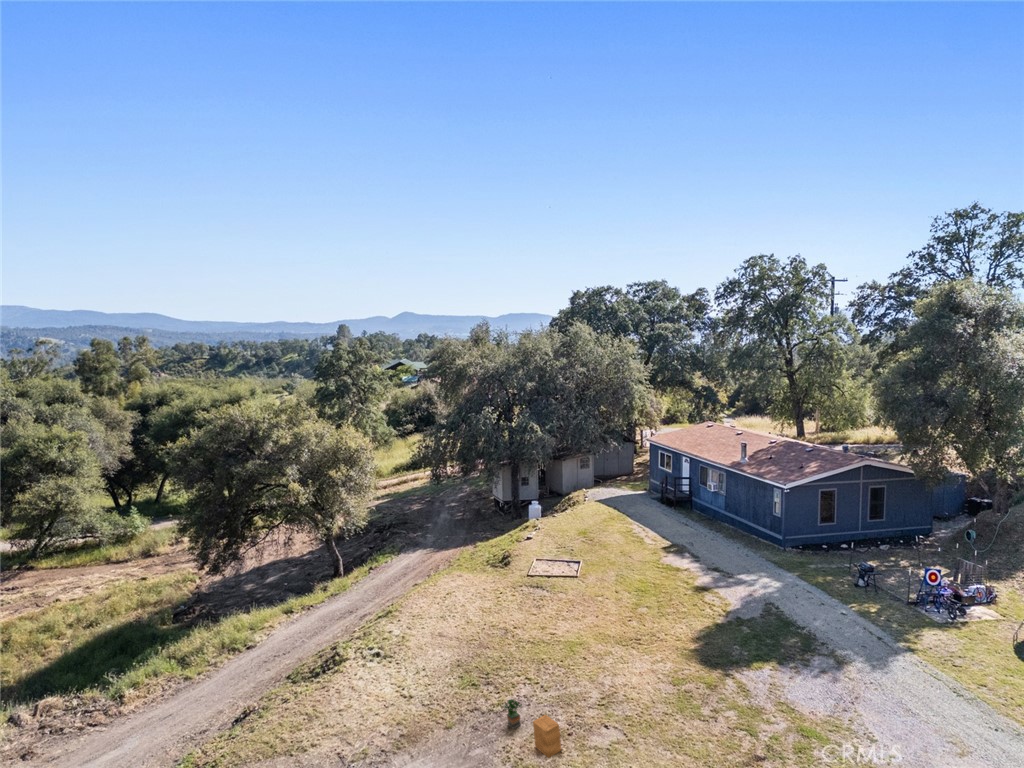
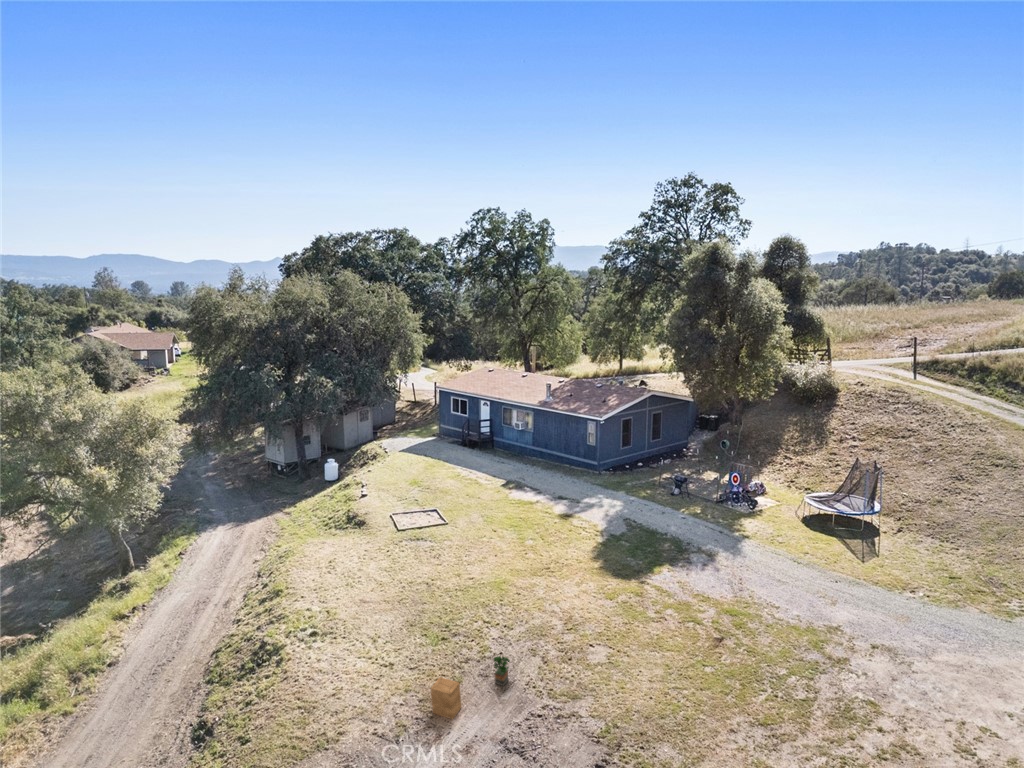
cardboard box: present [533,715,561,758] -> present [431,678,461,719]

